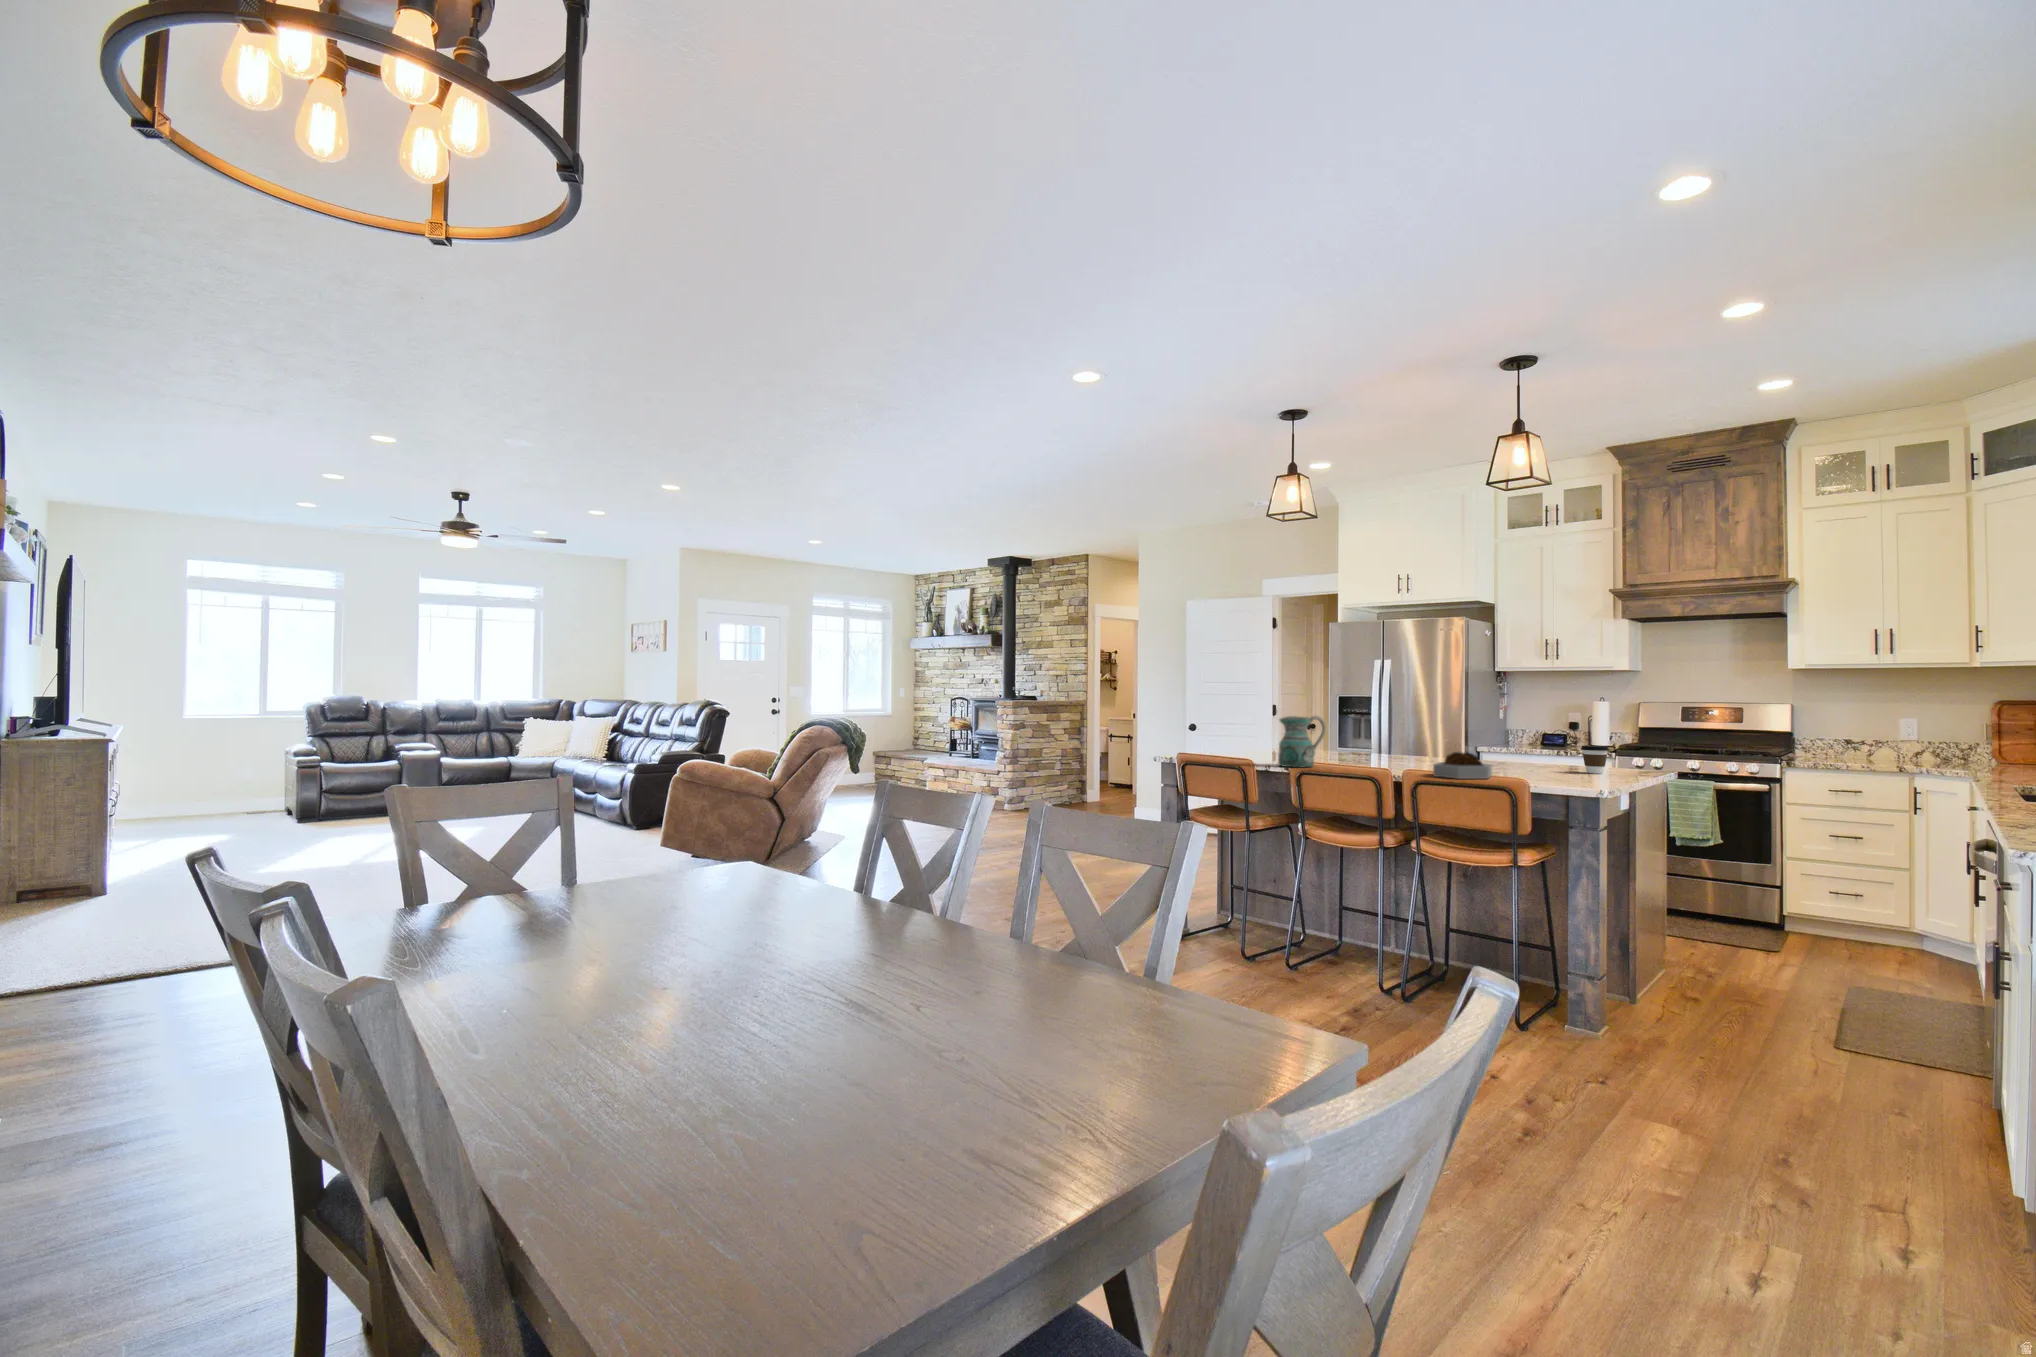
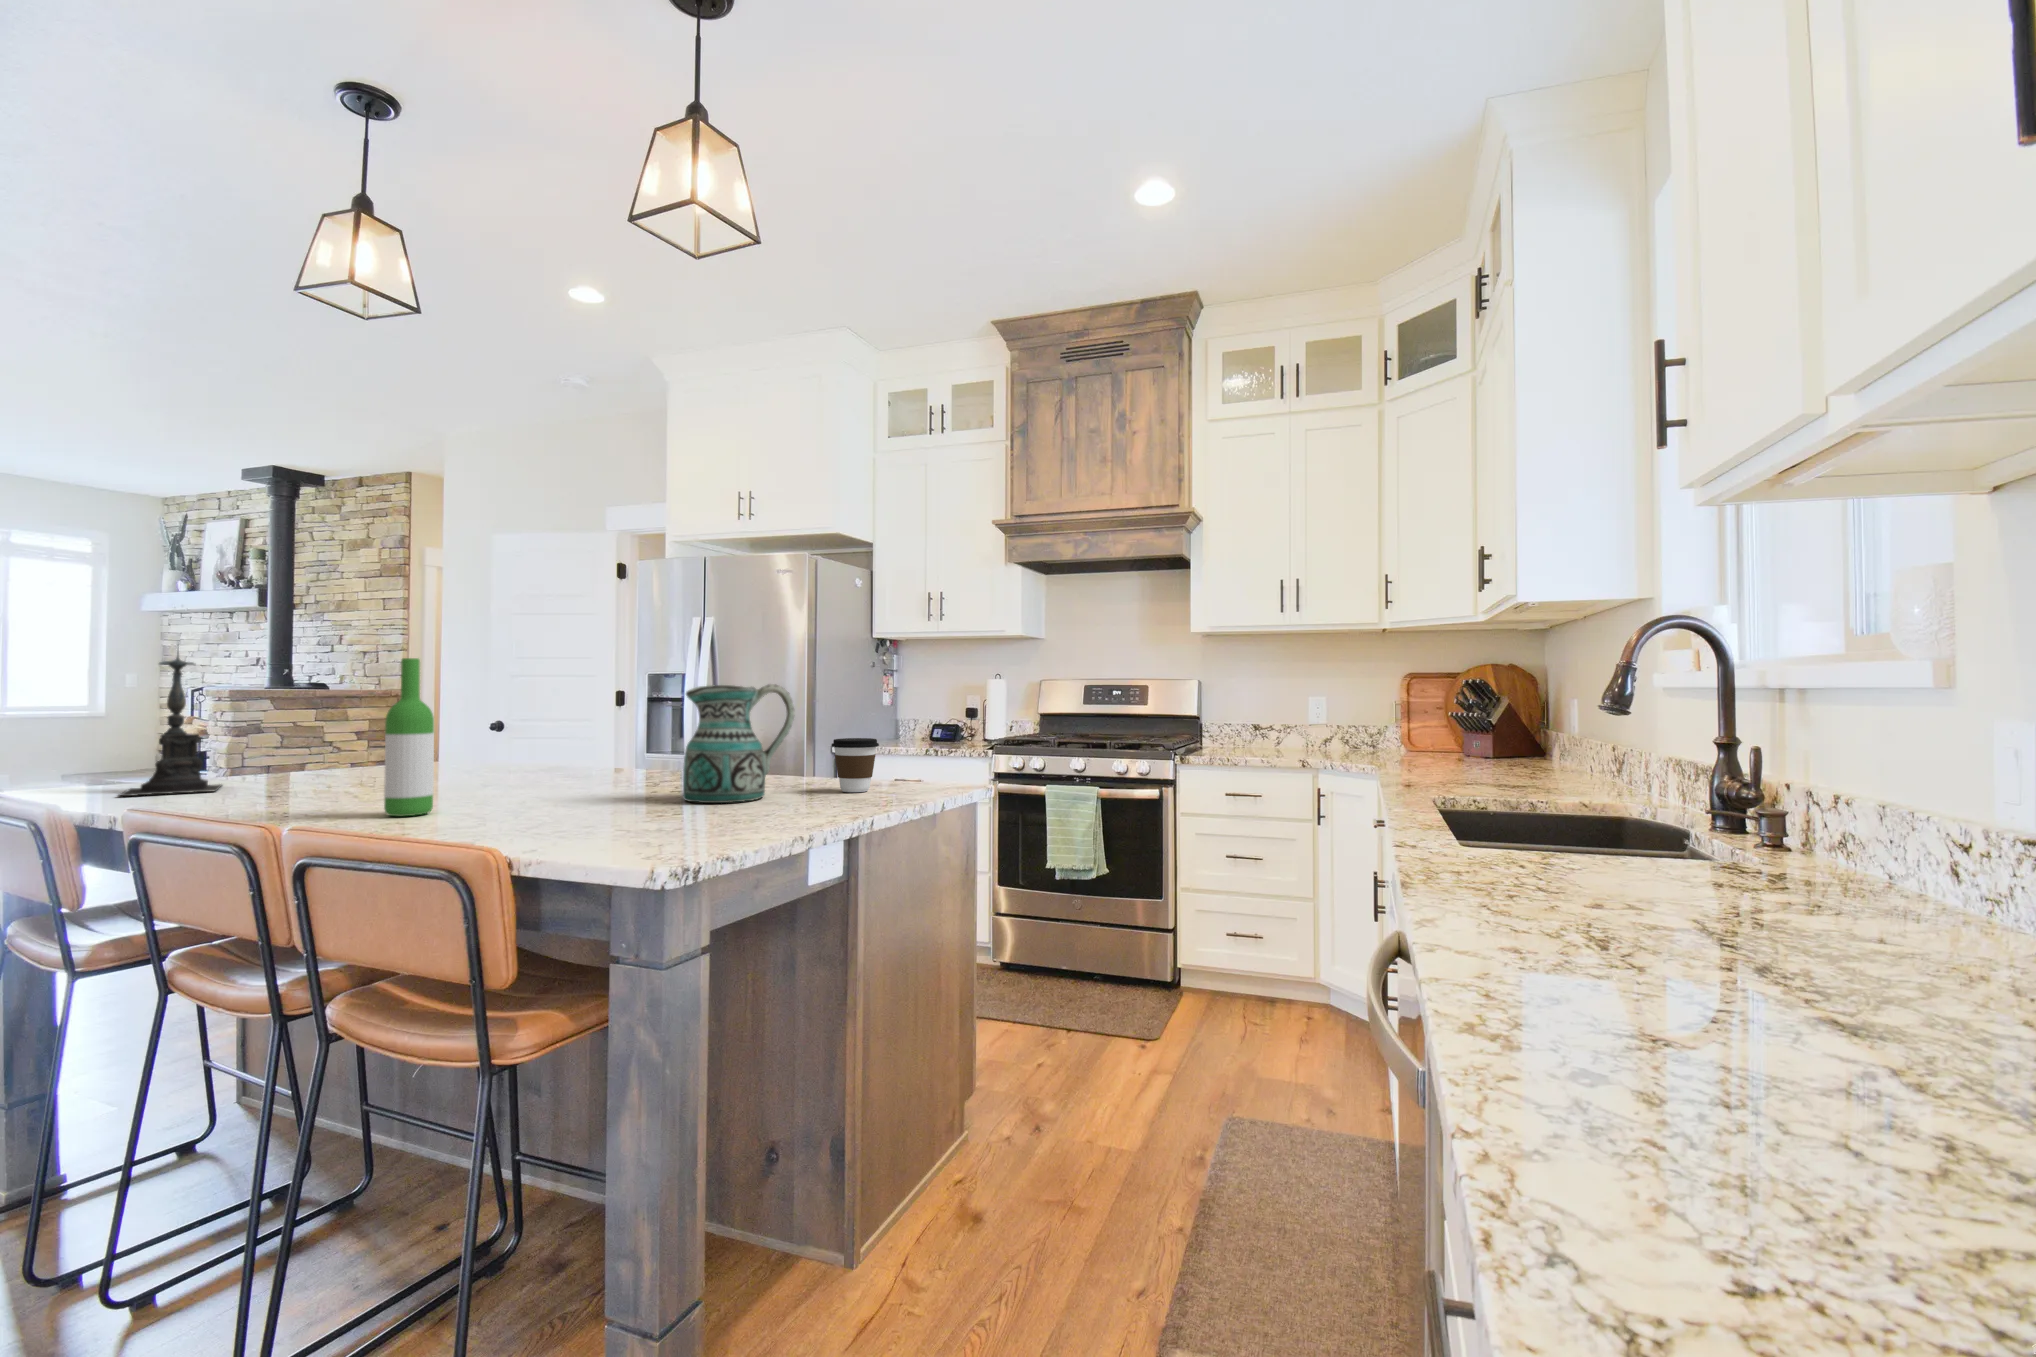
candle holder: none [1216,696,1260,765] -> present [120,649,221,796]
wine bottle: none [1391,708,1410,776] -> present [384,658,434,816]
ceramic pitcher: present [1278,716,1326,767] -> present [683,684,794,803]
decorative bowl: present [1433,752,1492,779] -> none [473,753,617,822]

